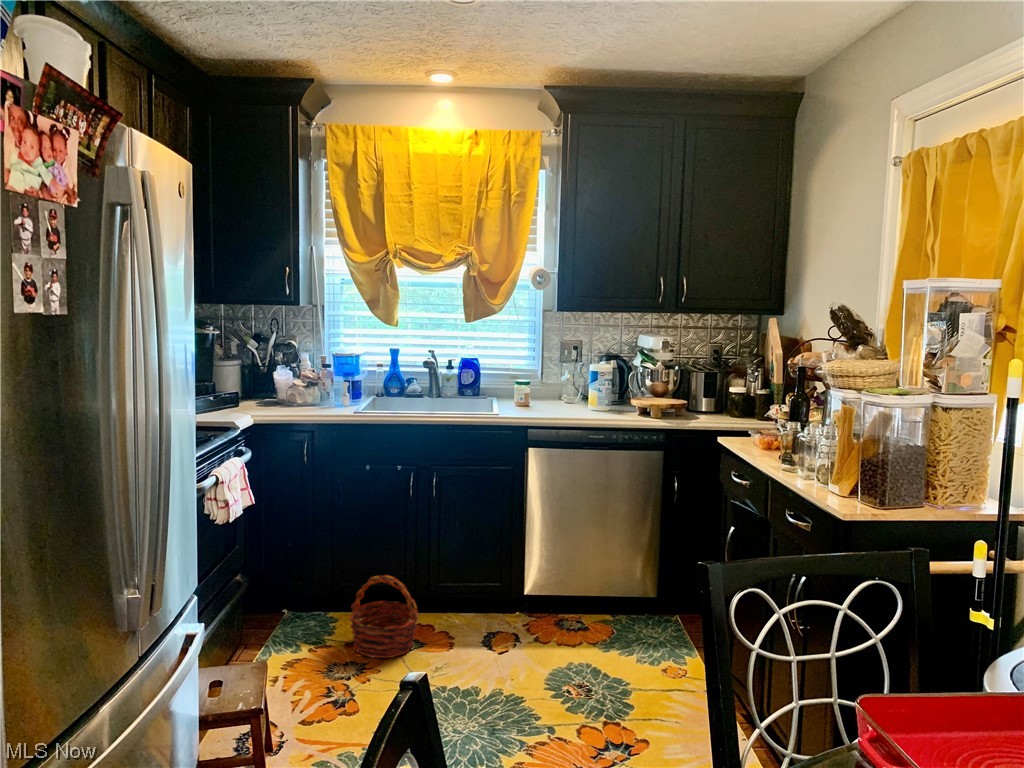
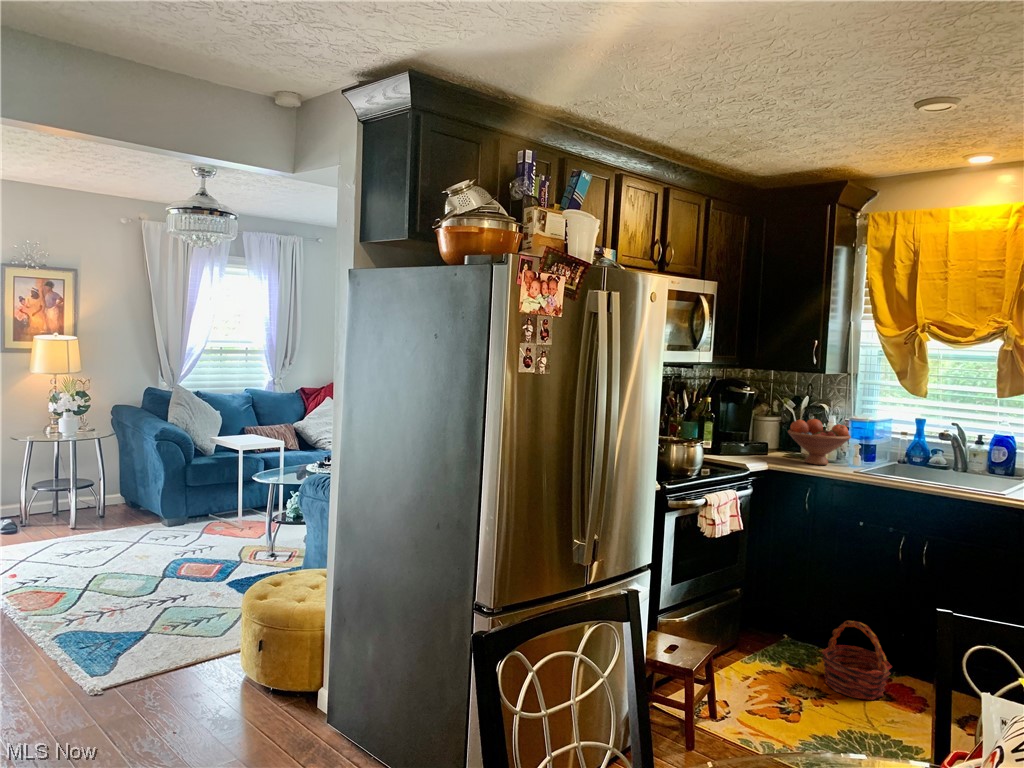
fruit bowl: none [273,357,343,410] -> present [788,419,851,465]

